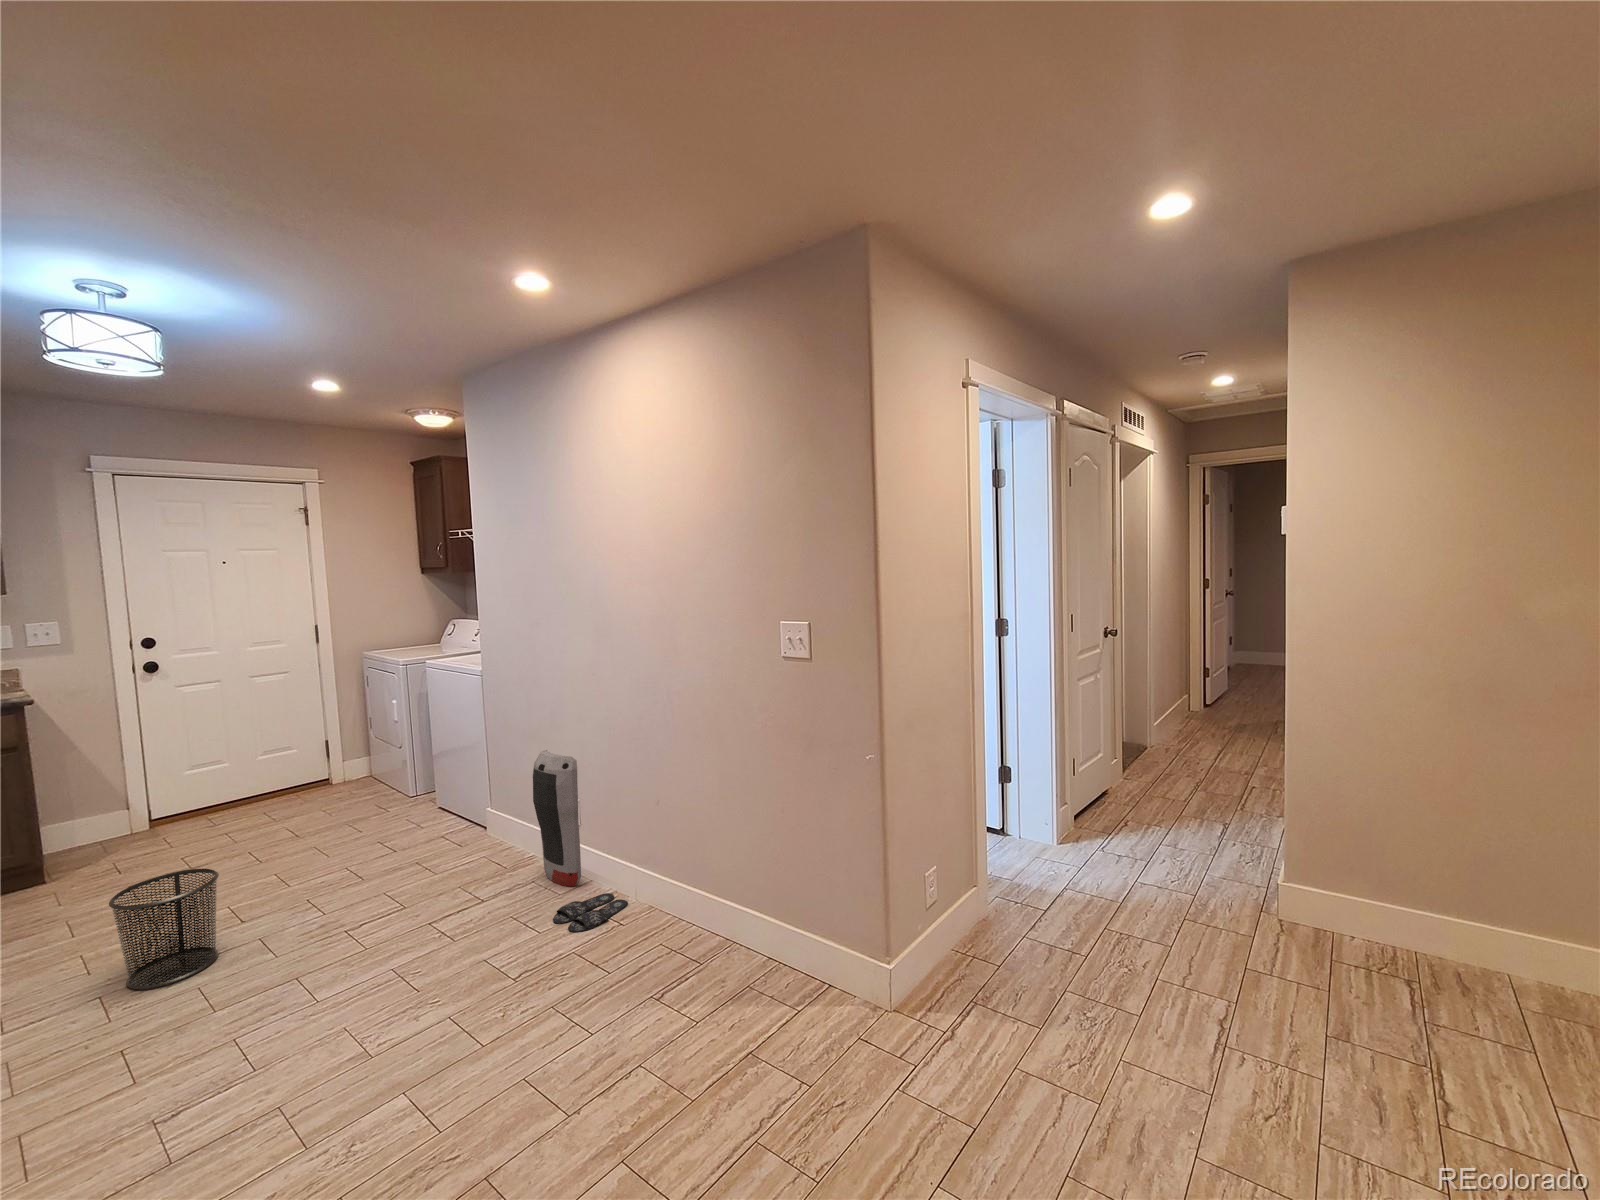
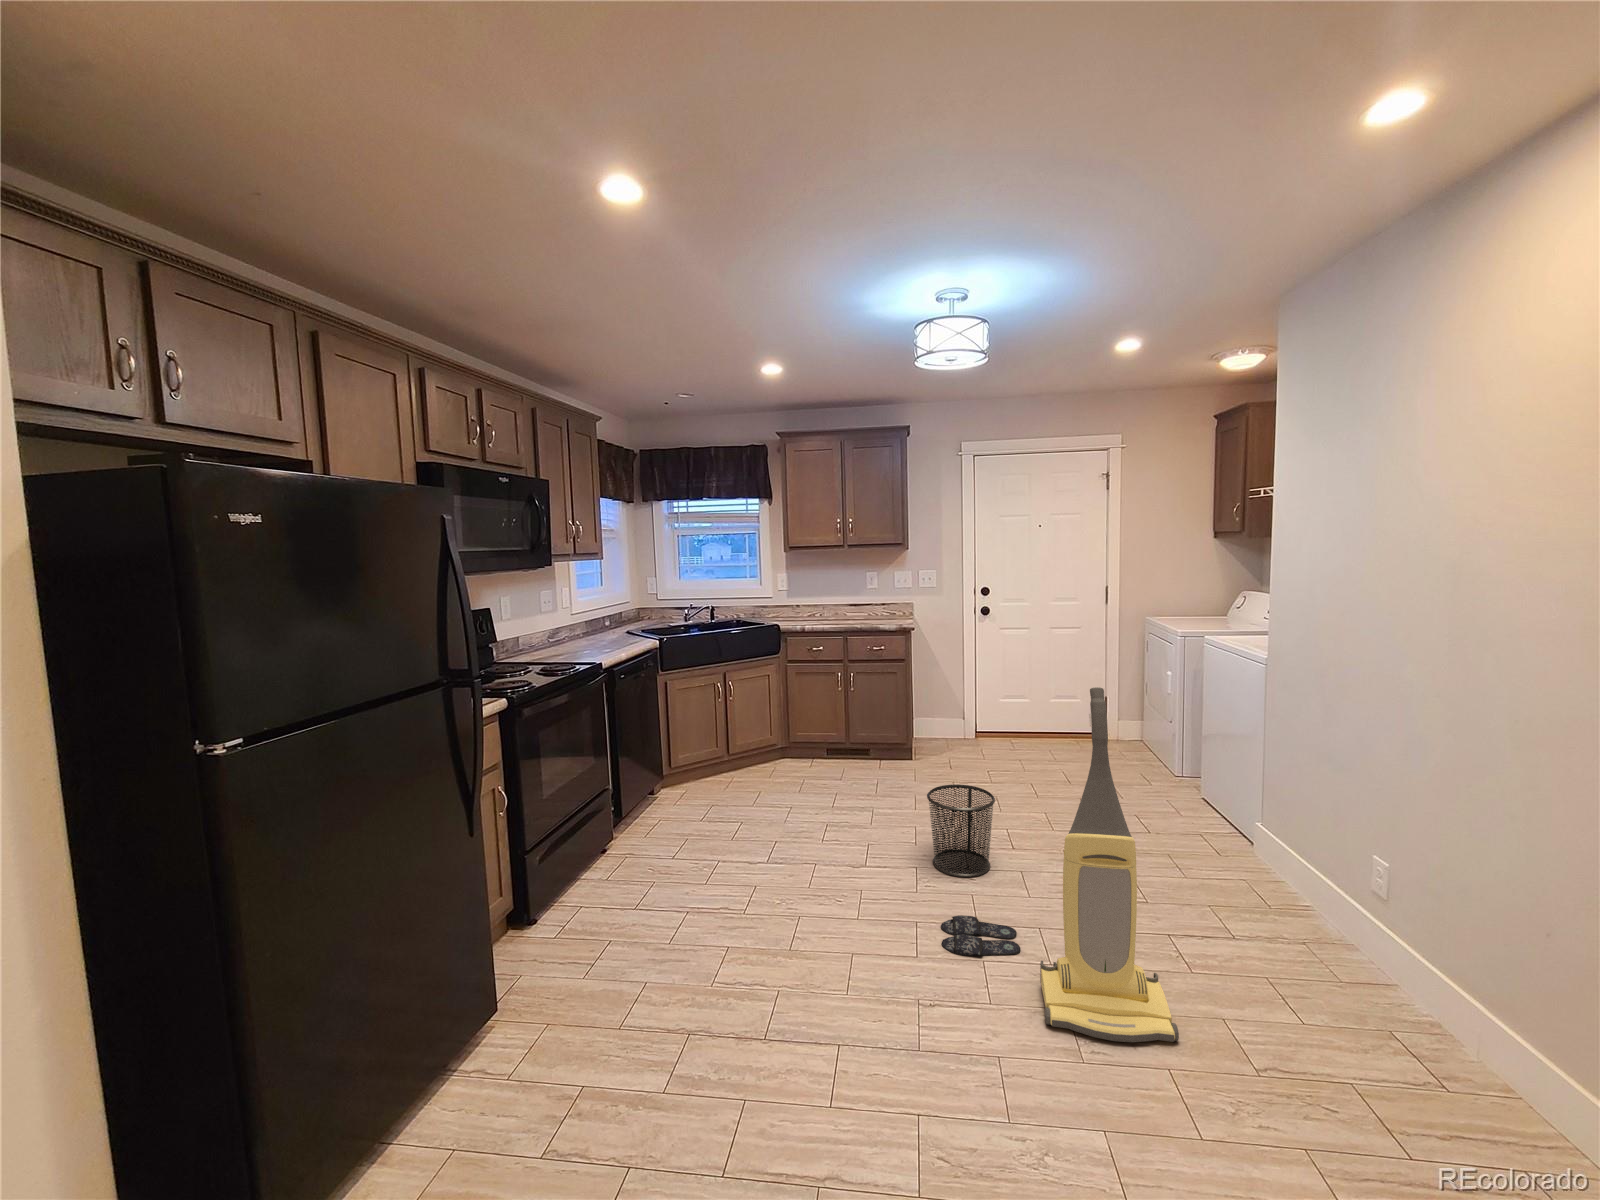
vacuum cleaner: none [310,711,450,1050] -> present [1040,687,1179,1042]
air purifier: present [533,750,581,887] -> none [1323,787,1404,994]
slippers: present [553,893,628,932] -> present [941,915,1020,956]

